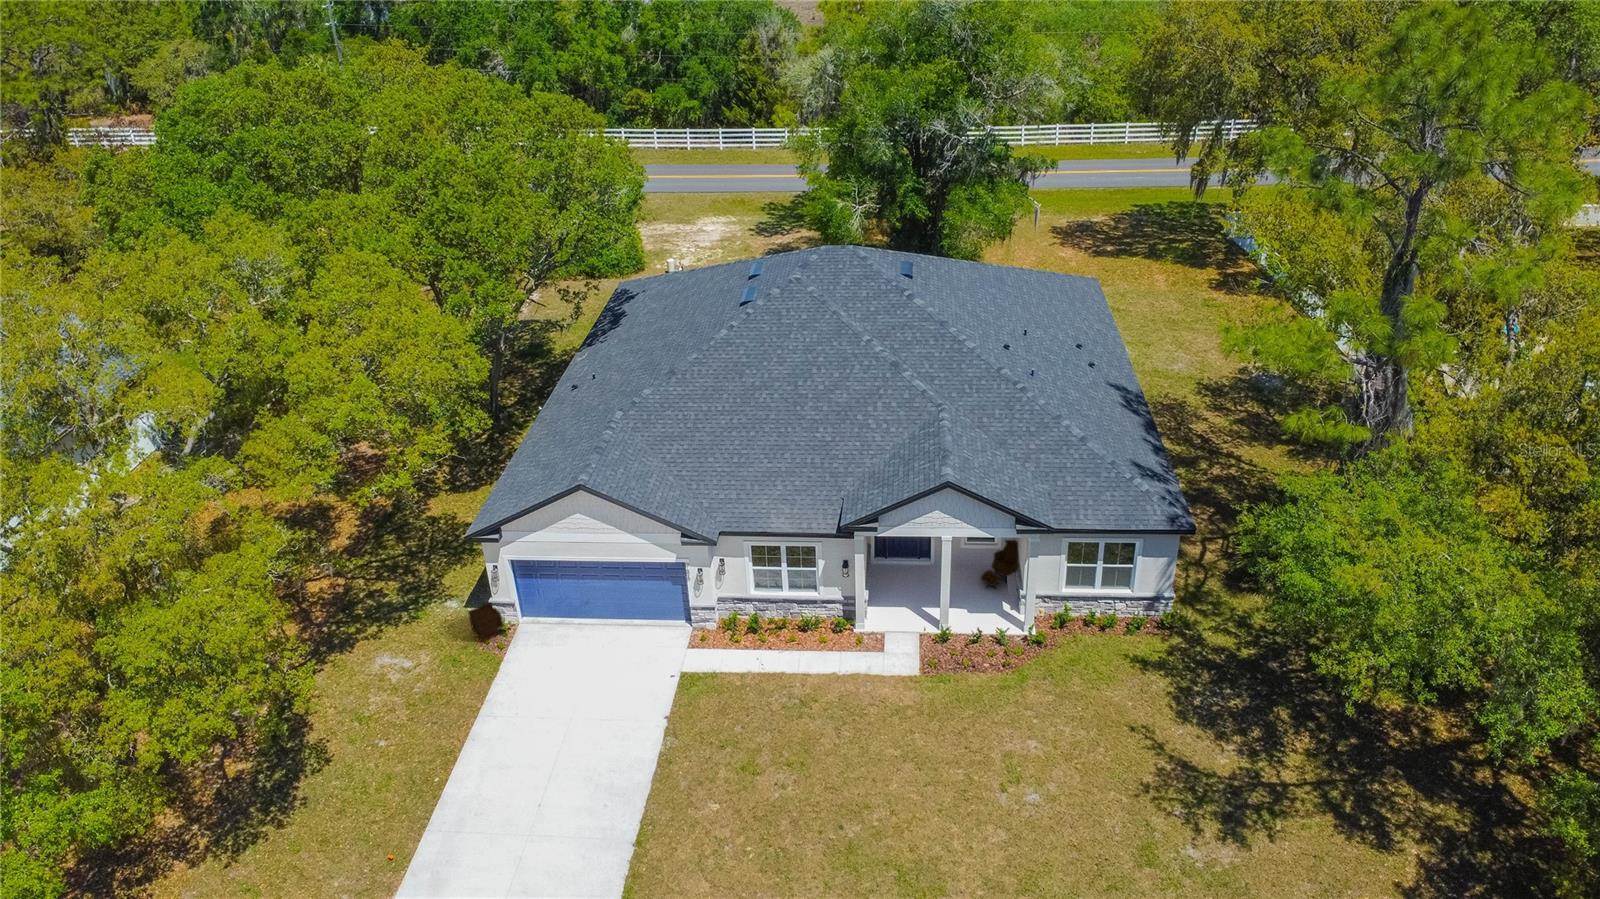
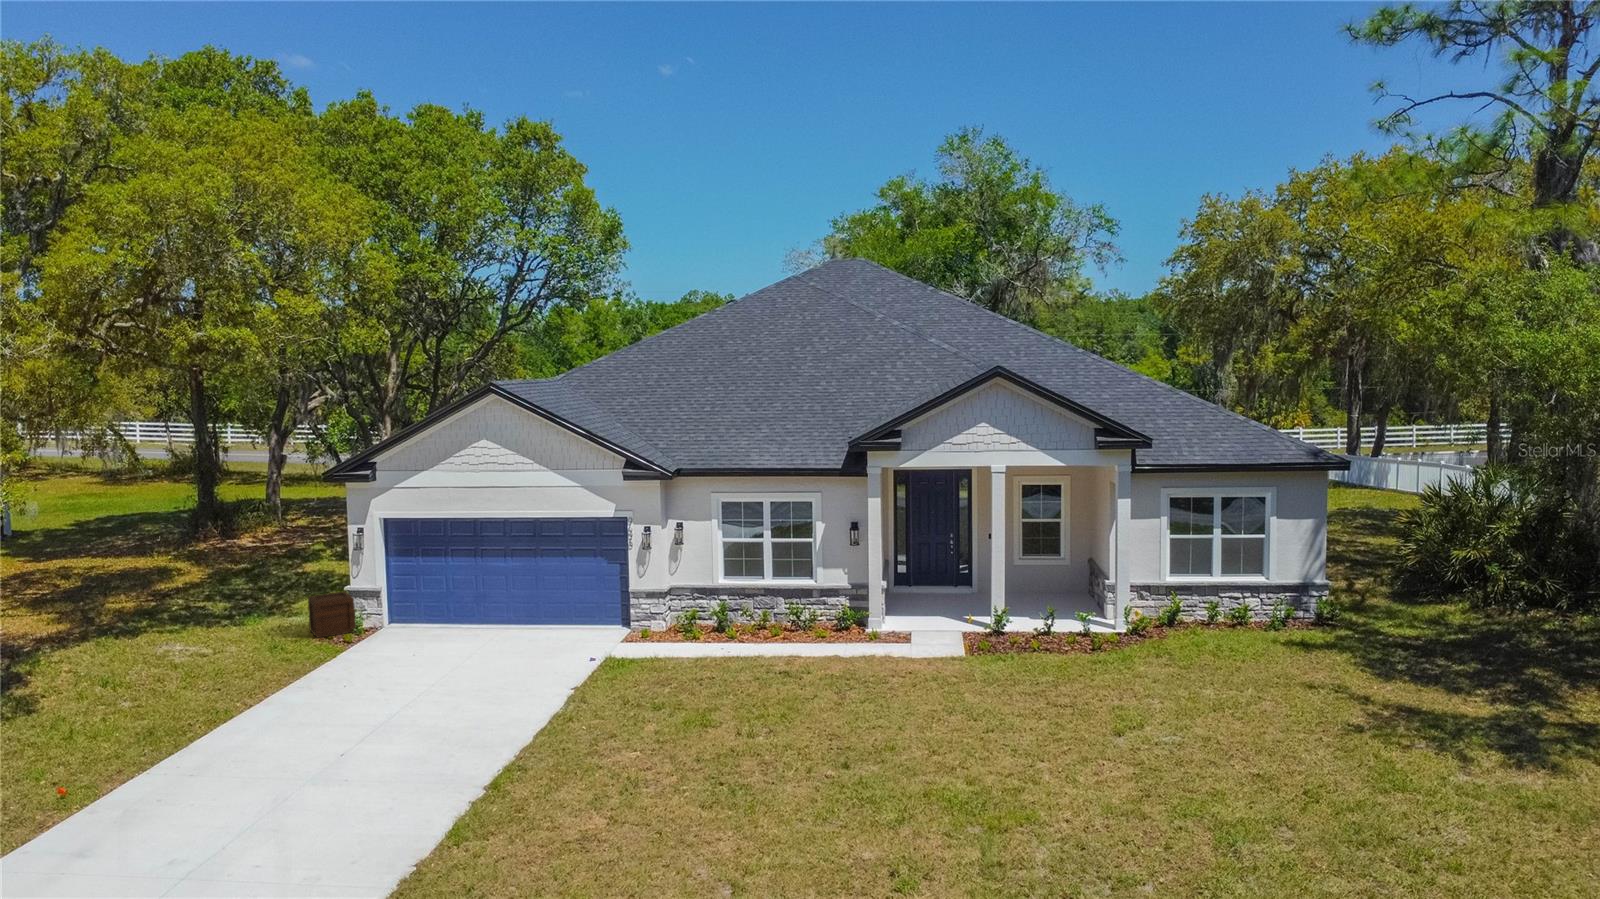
lounge chair: present [981,540,1019,586] -> none [1043,544,1099,605]

